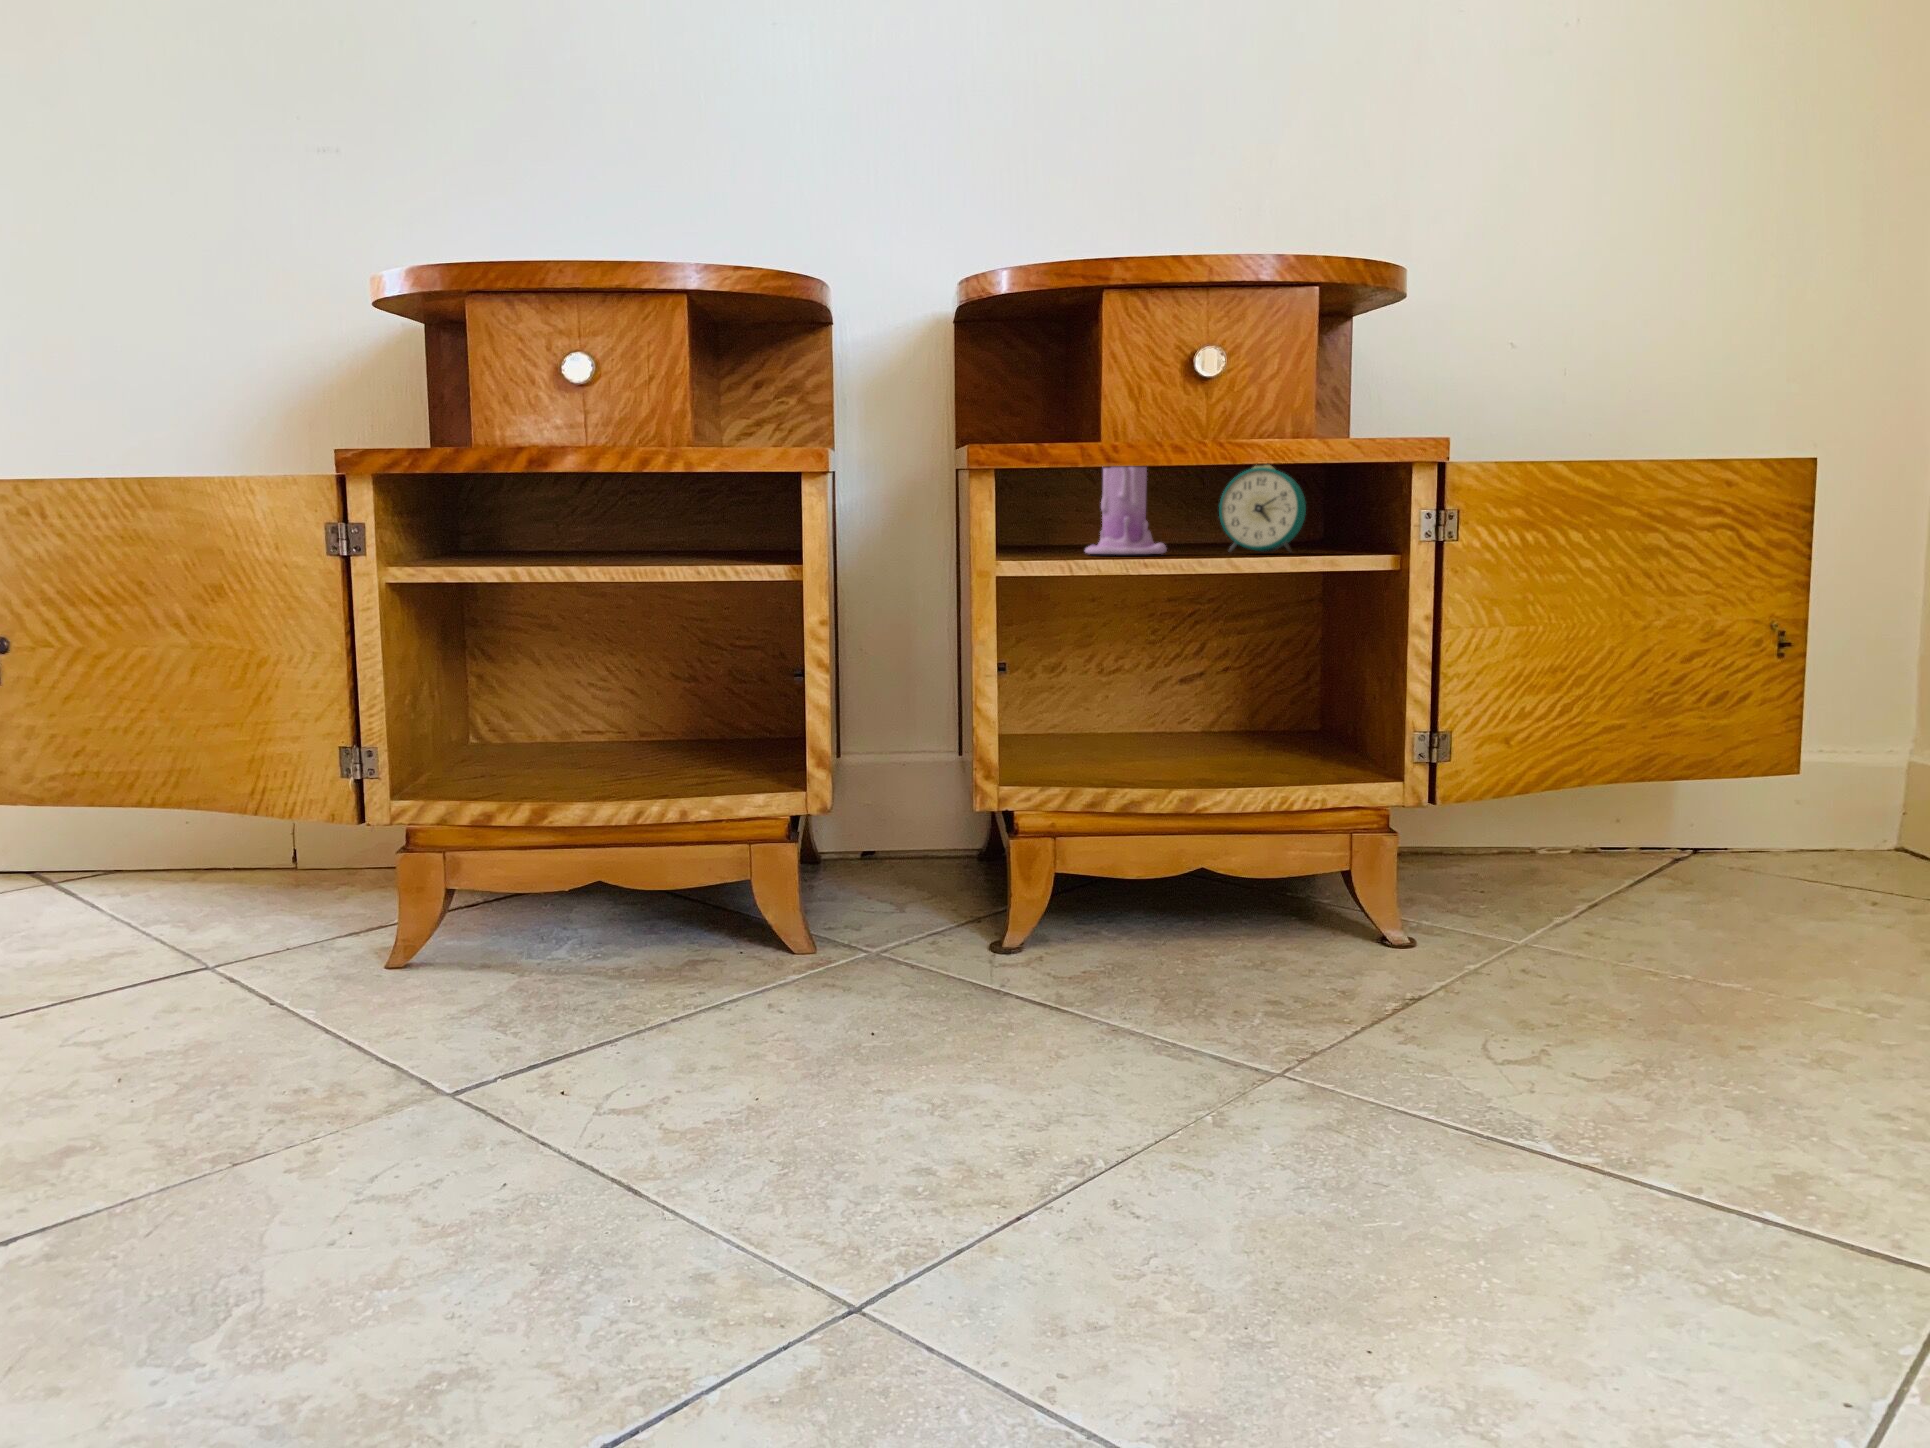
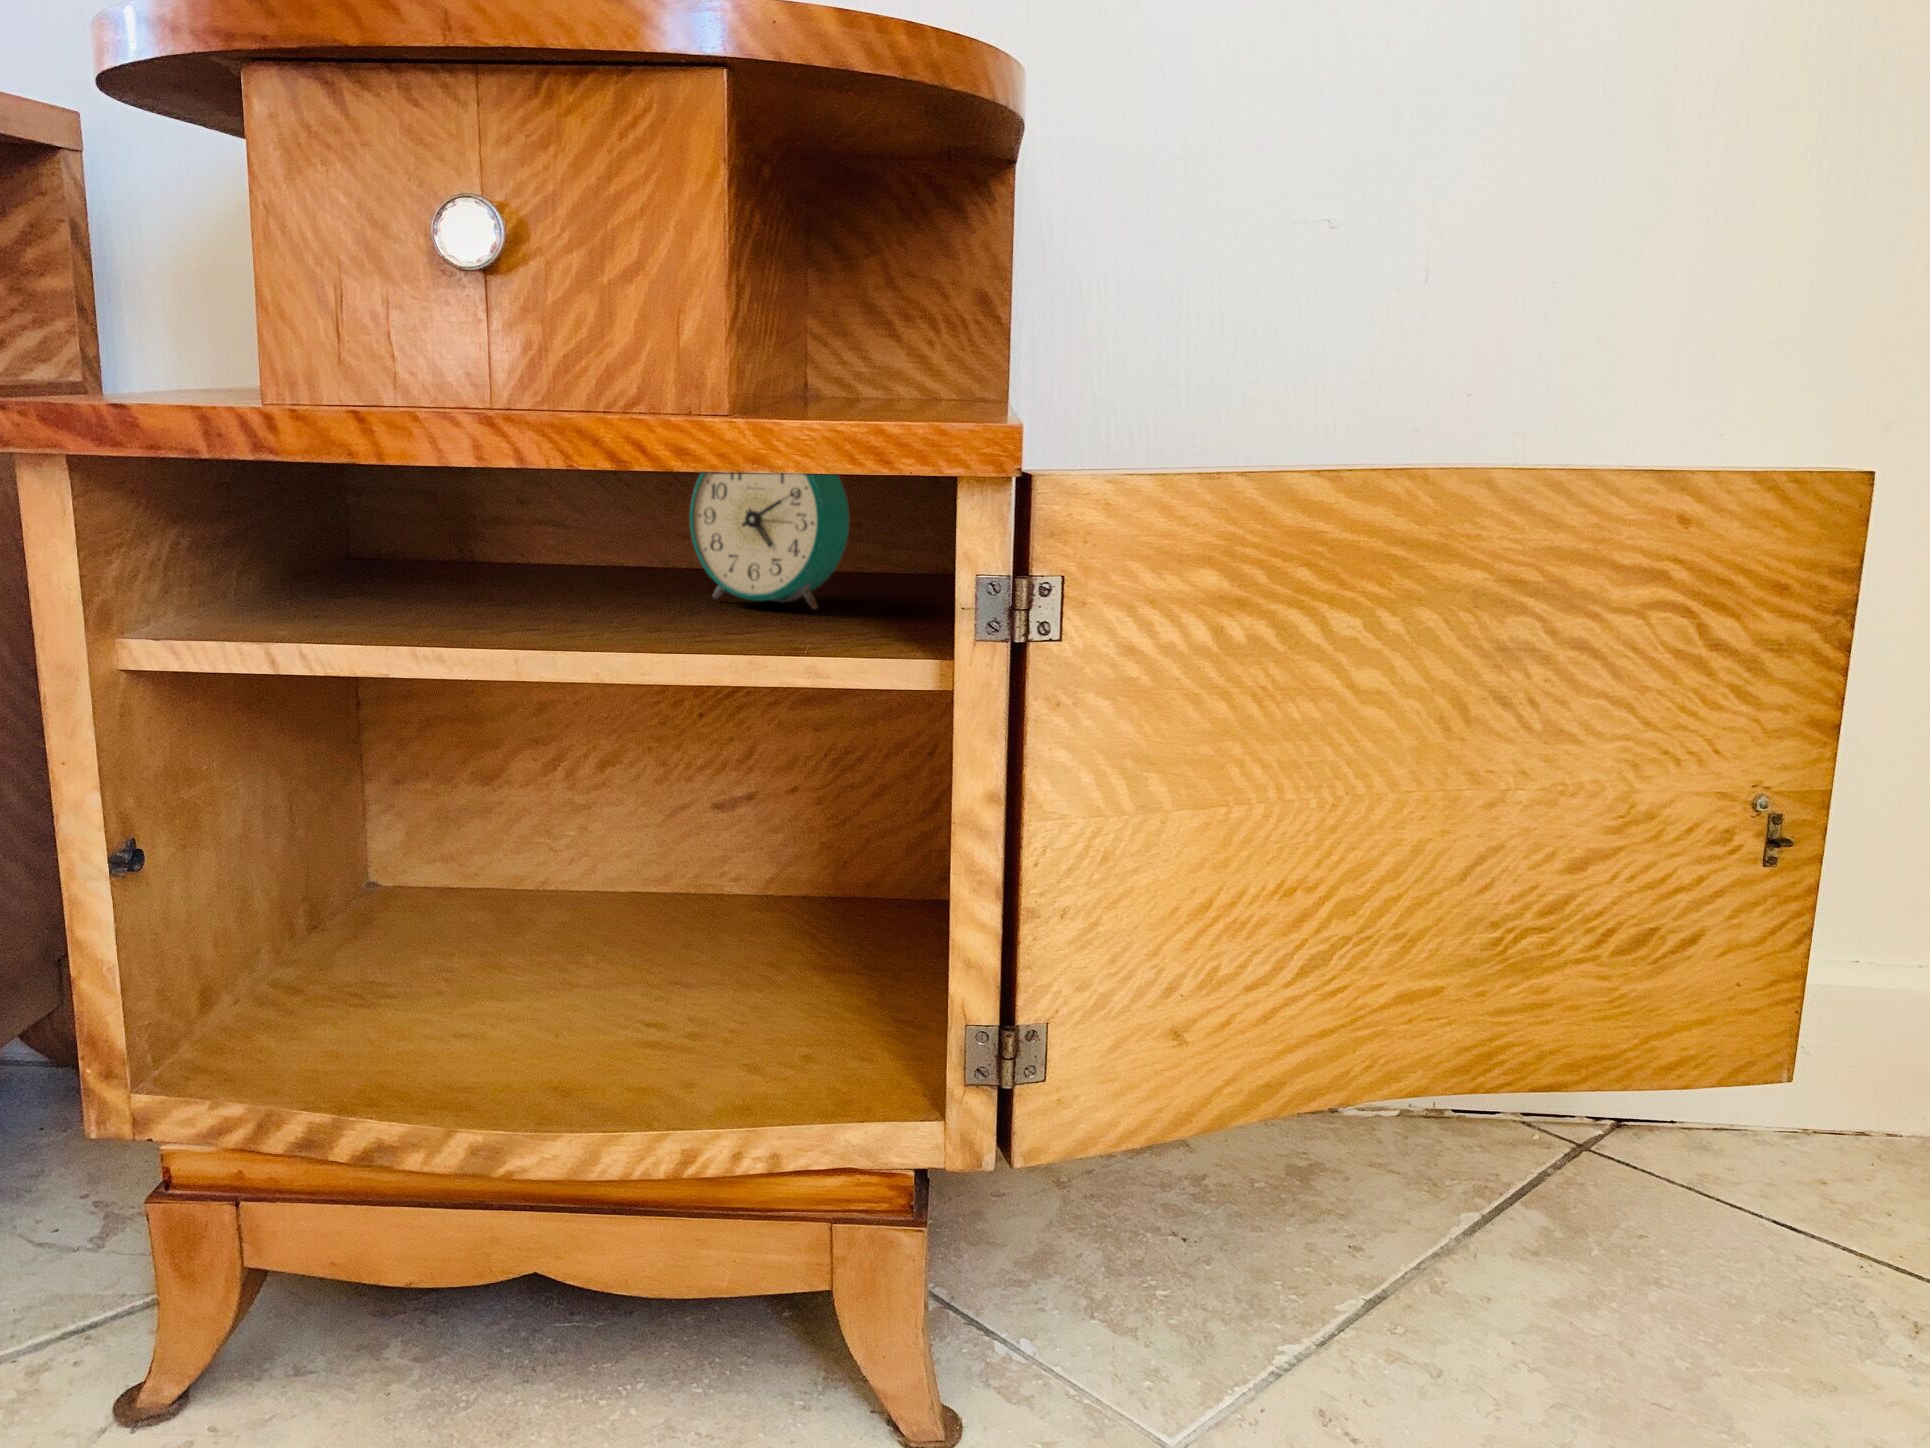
candle: present [1085,467,1167,554] -> none [399,377,569,613]

